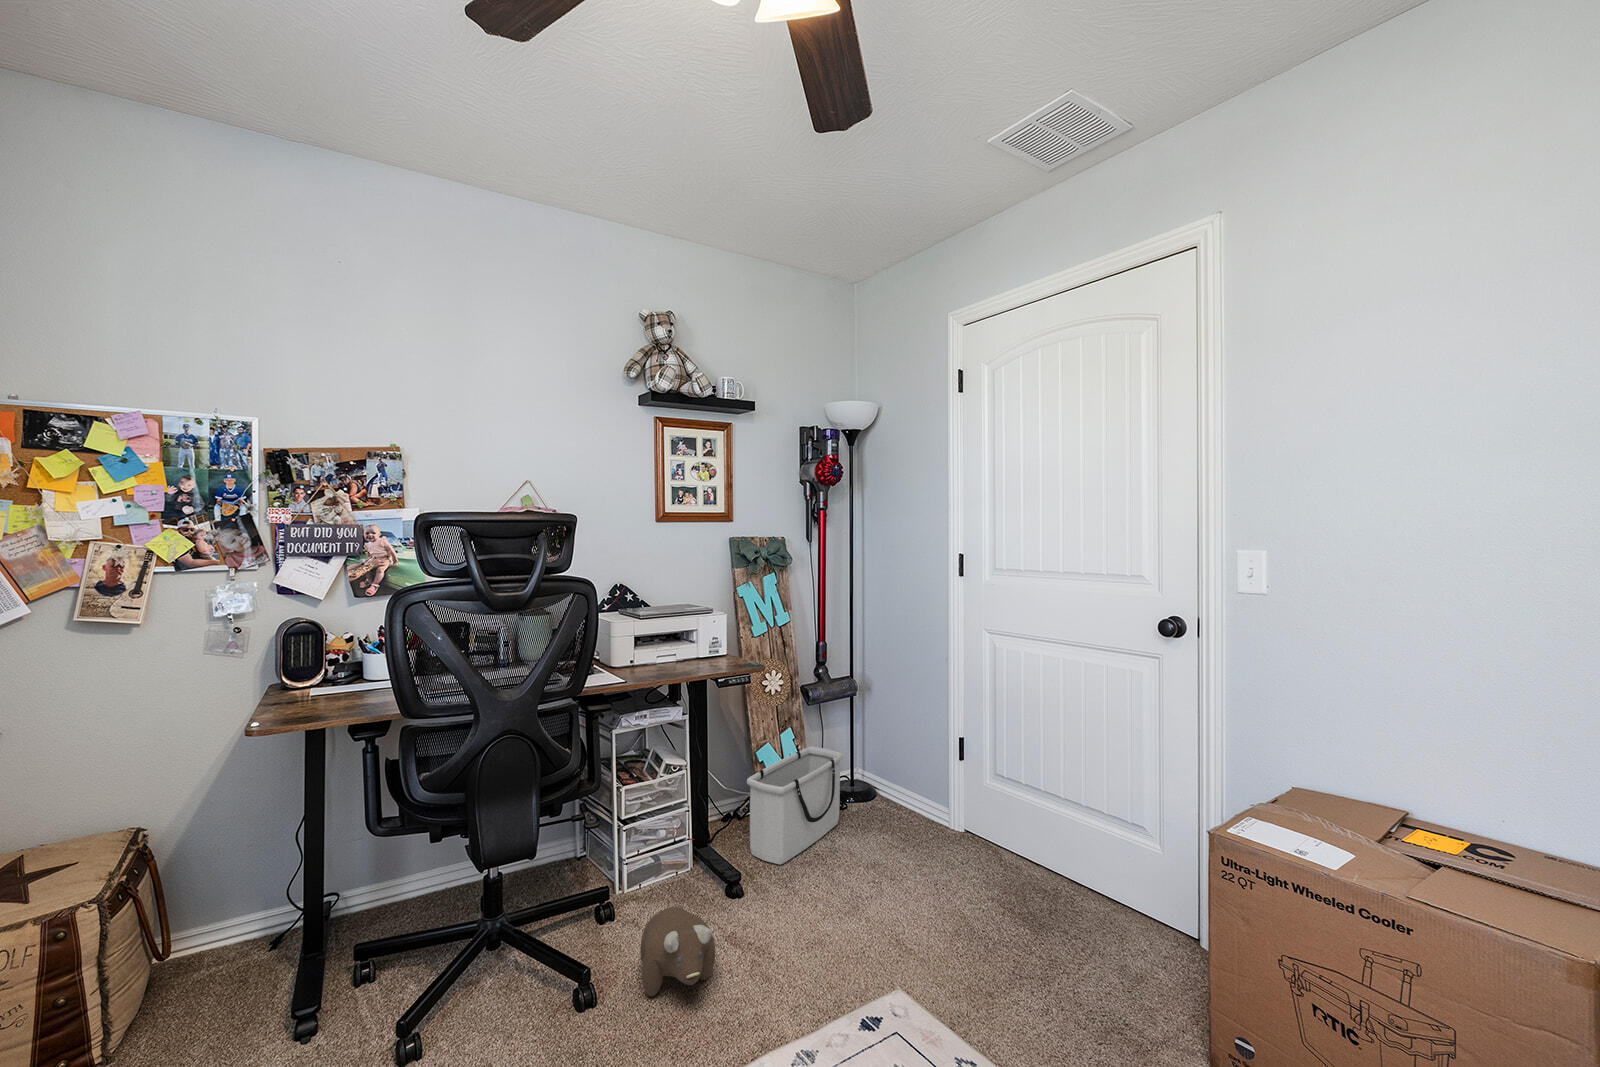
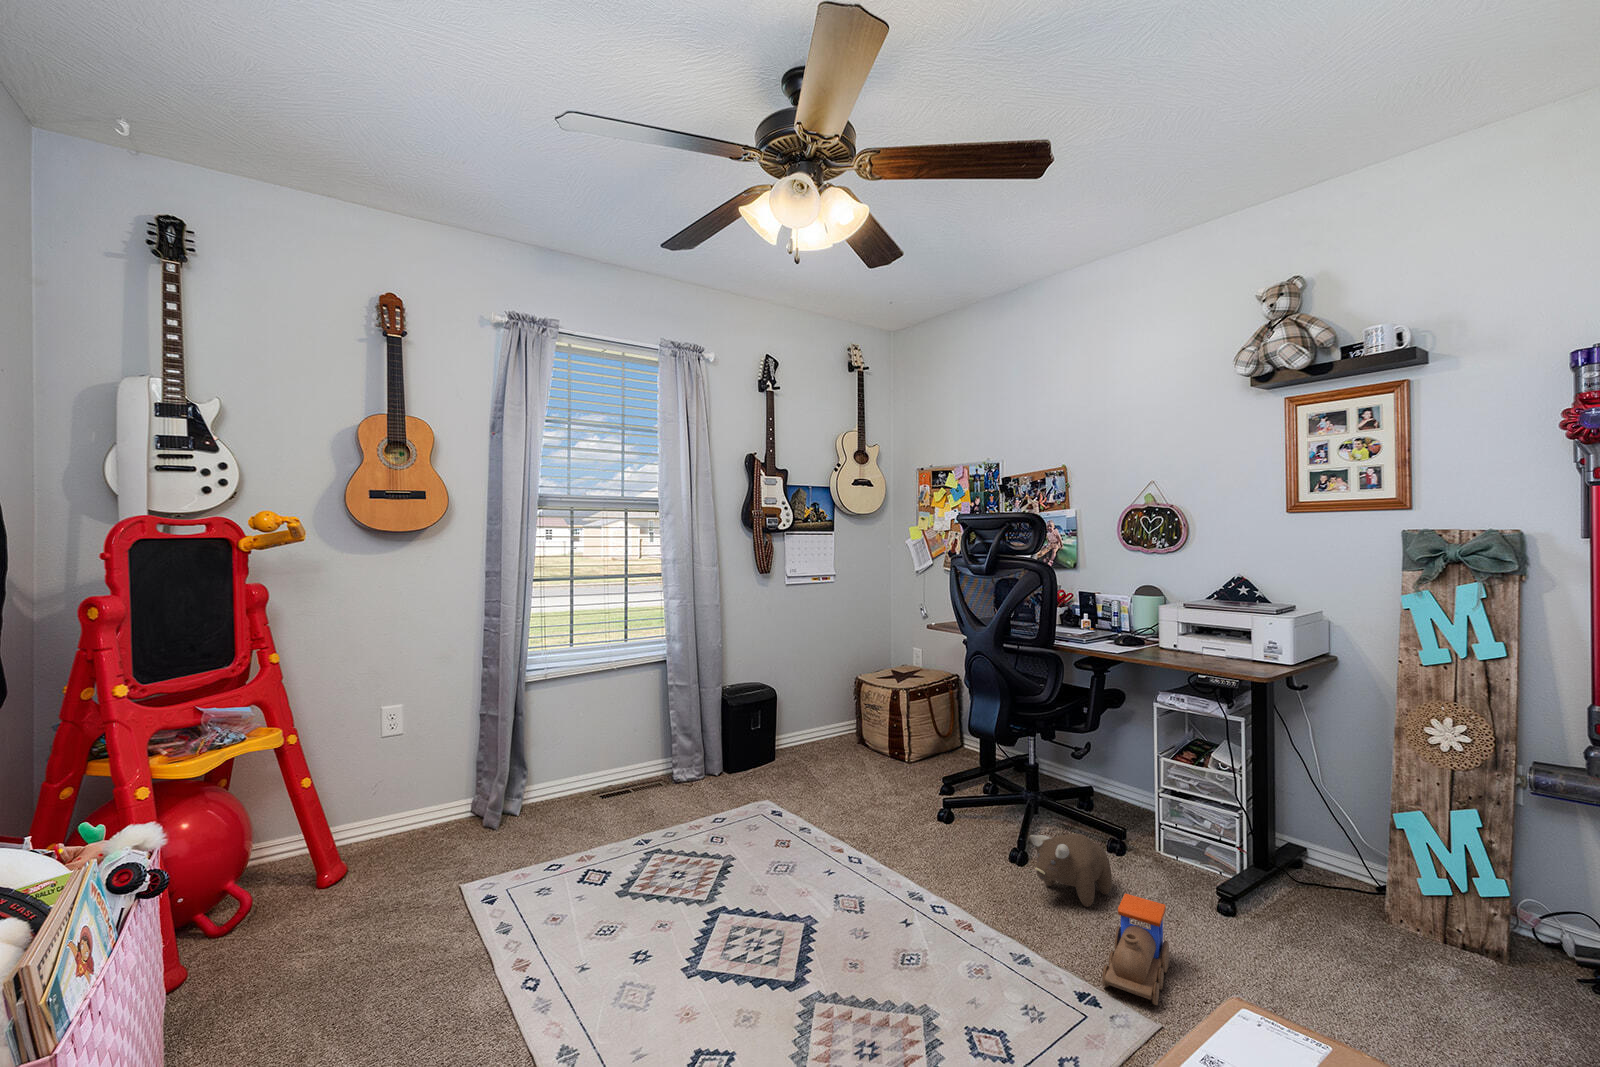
storage bin: present [747,746,843,864] -> none [1311,819,1538,986]
toy train: none [779,907,876,1015] -> present [1102,894,1169,1005]

